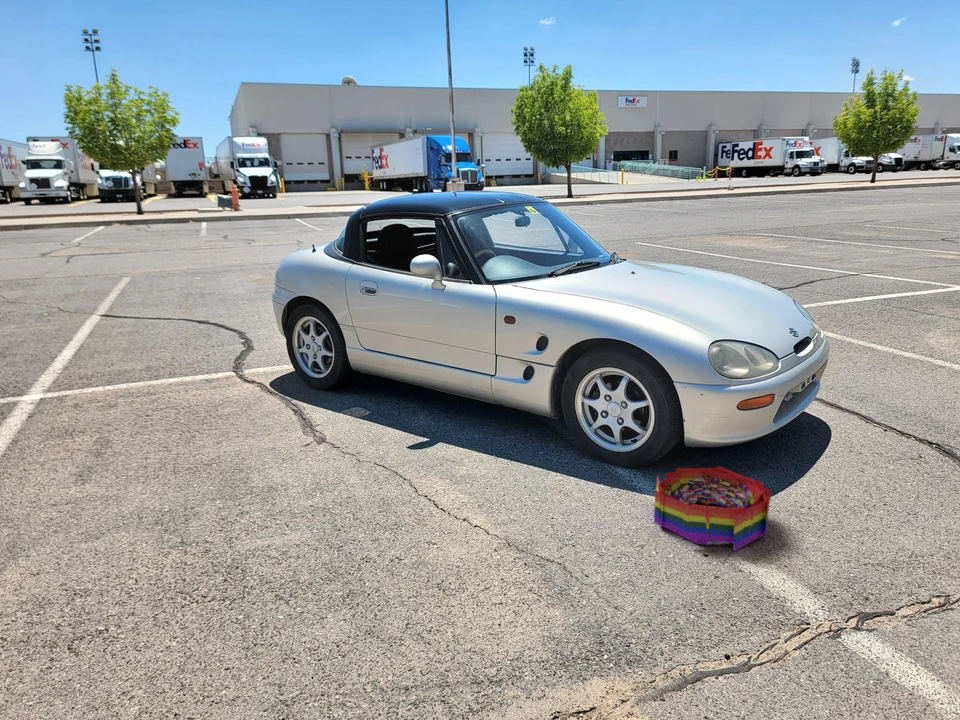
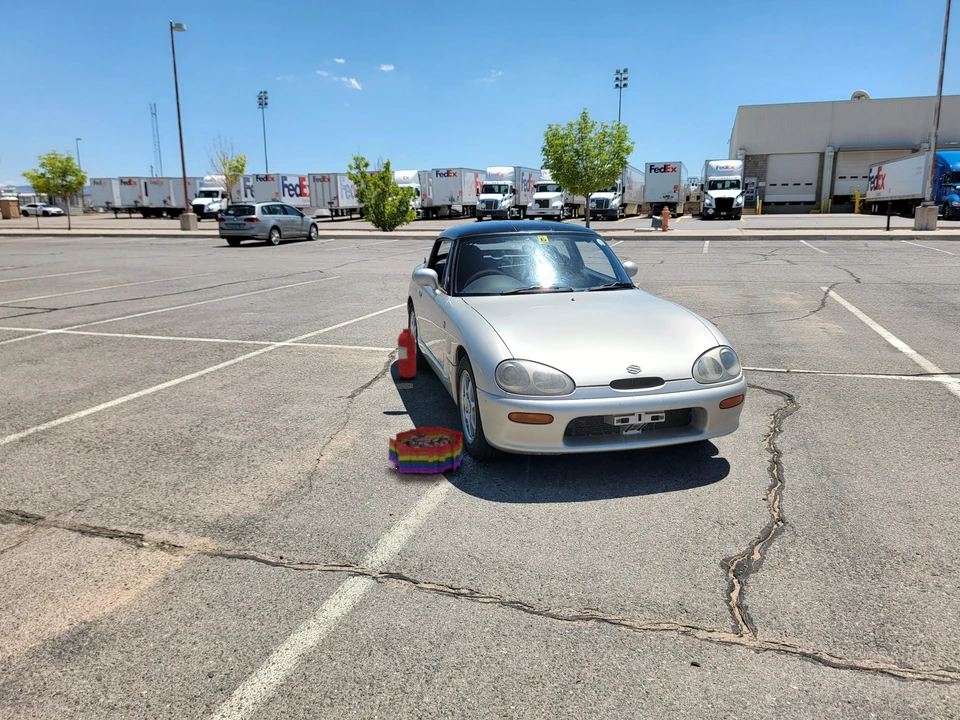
fire extinguisher: none [354,343,395,416] -> present [398,328,416,378]

